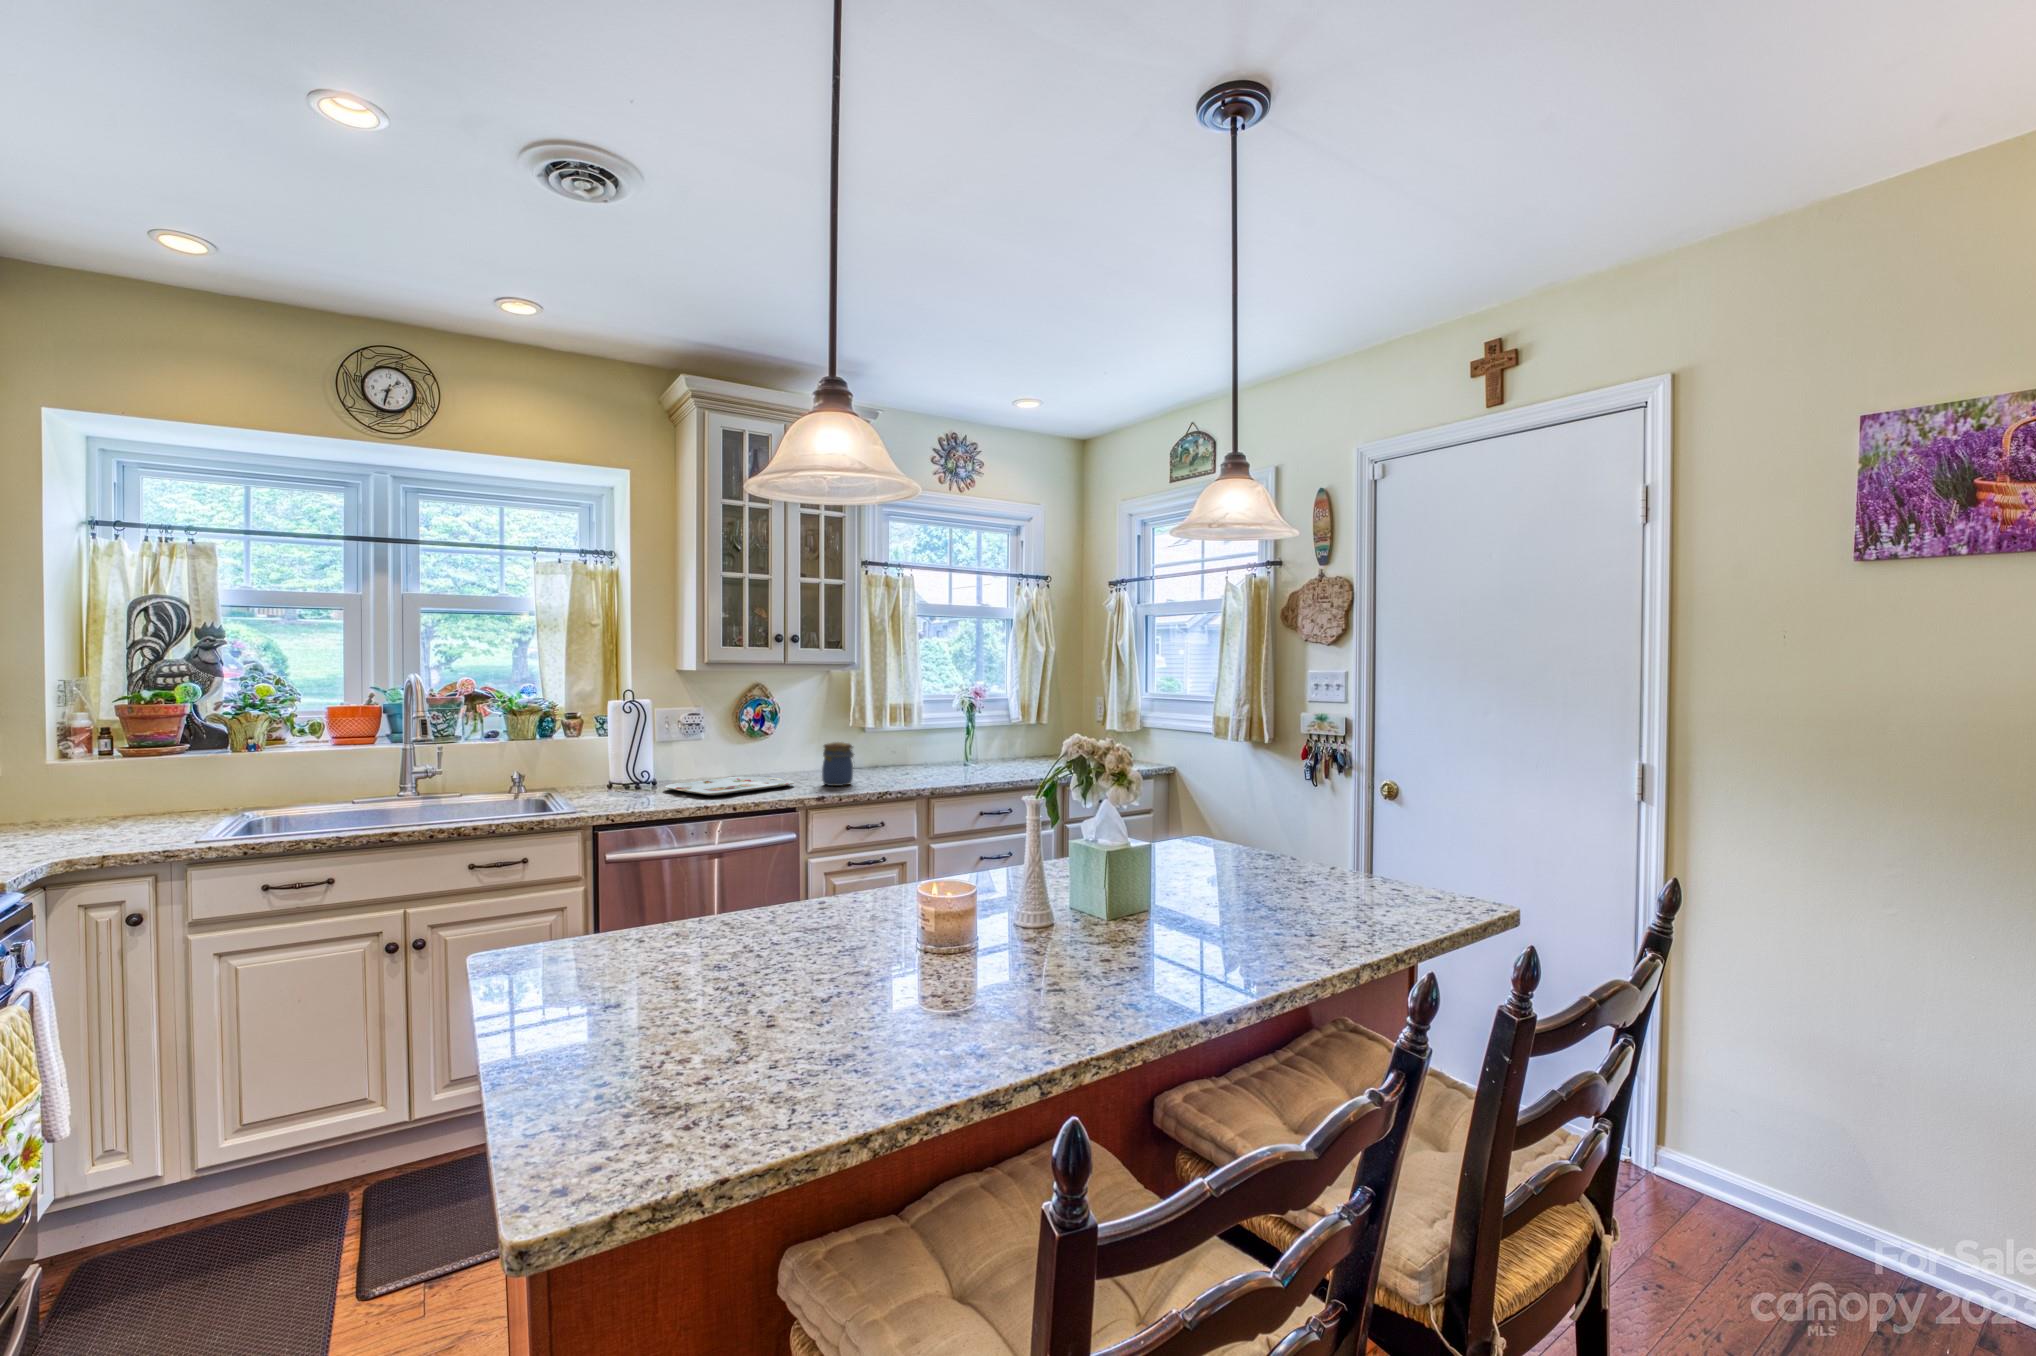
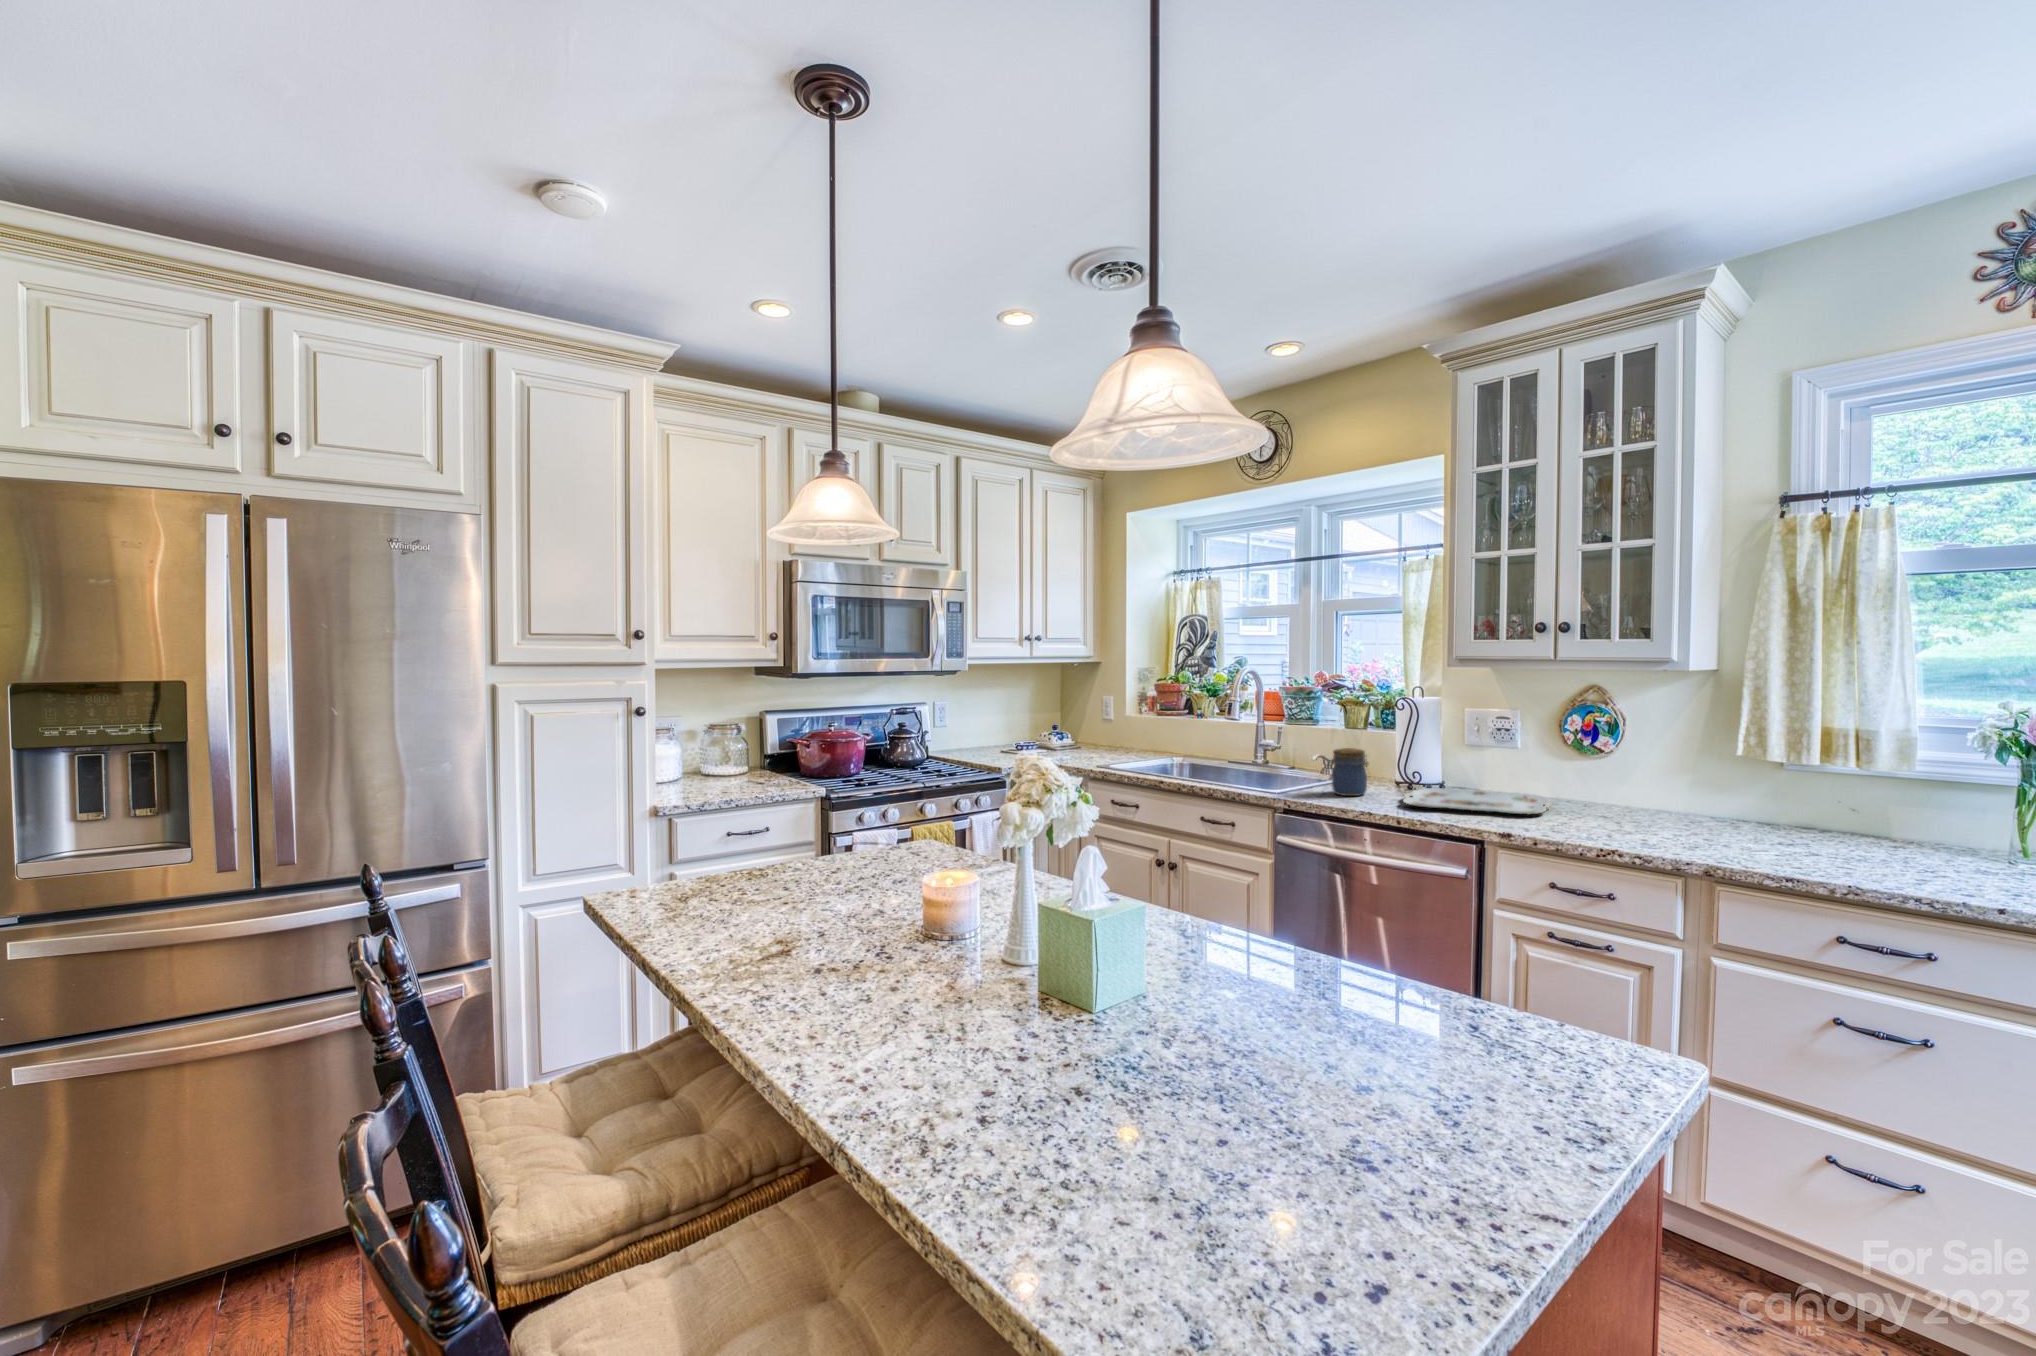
jar: present [822,742,854,786] -> present [1332,748,1369,796]

